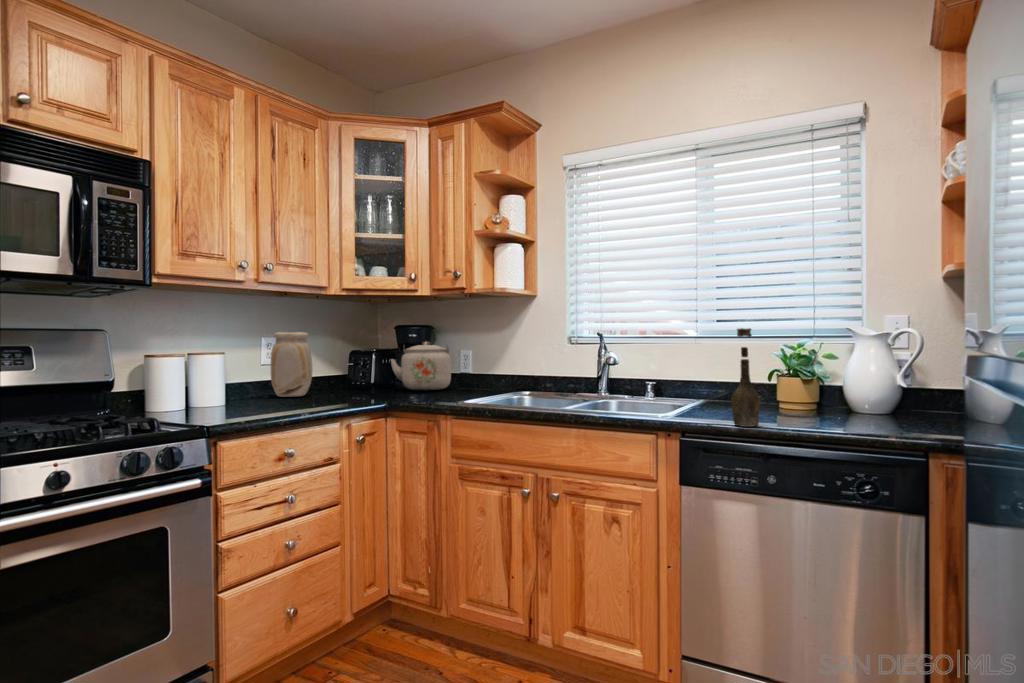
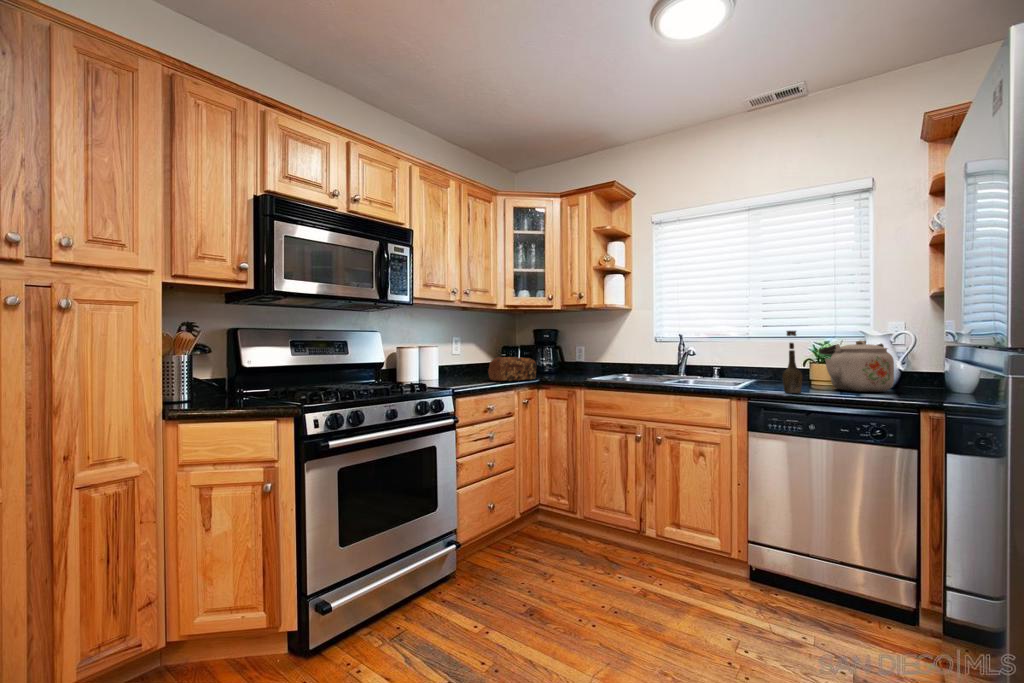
vase: present [271,332,312,397] -> none [460,334,485,376]
kettle: present [391,342,451,390] -> present [820,341,894,392]
bread loaf: none [301,369,380,408] -> present [488,357,536,381]

